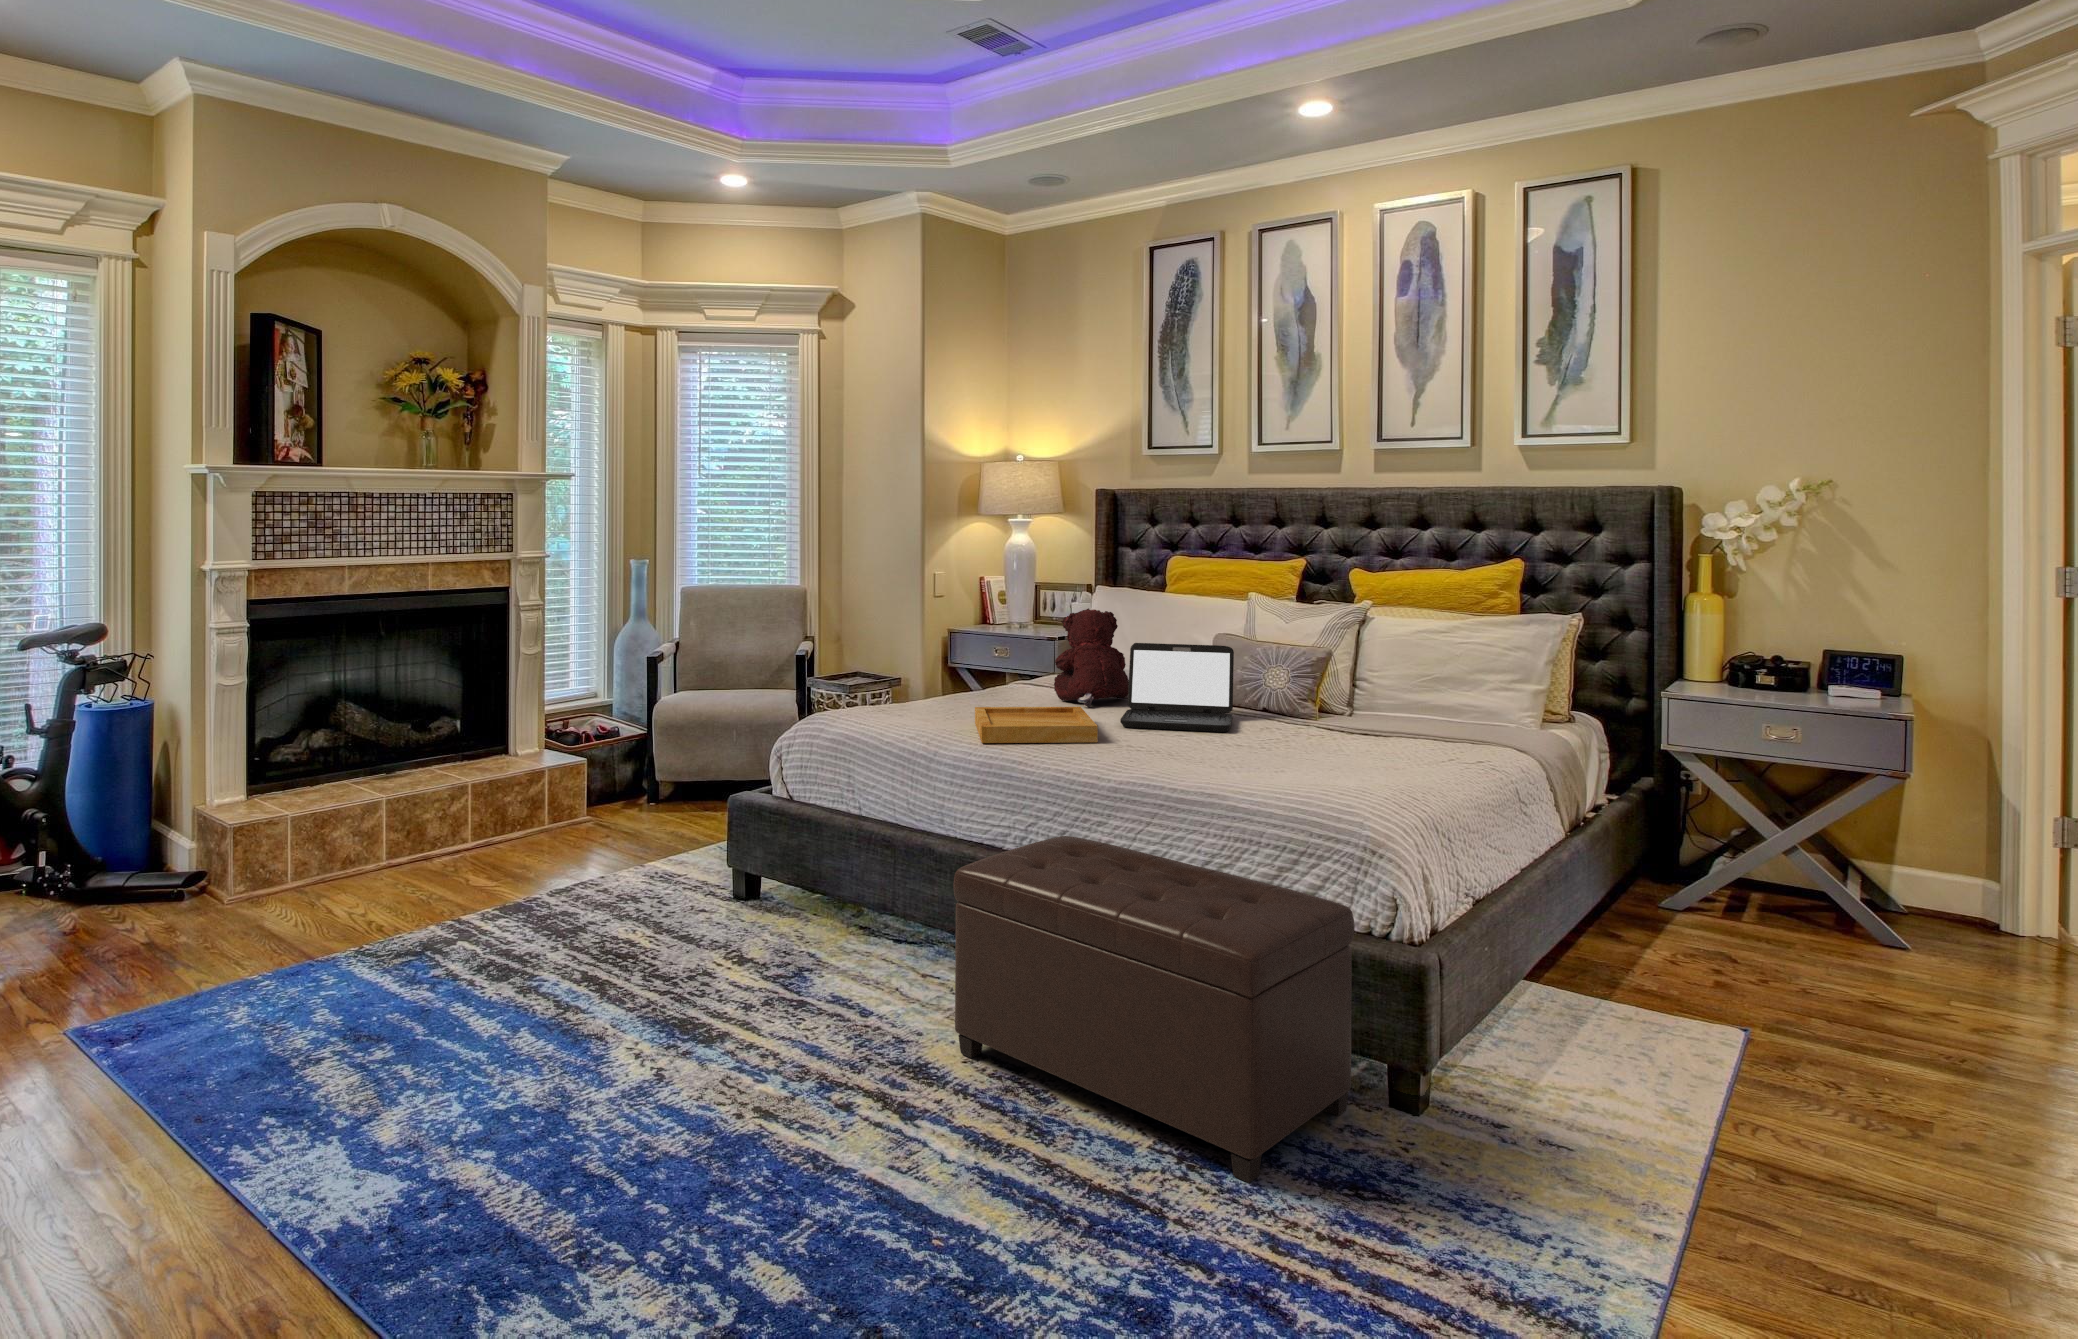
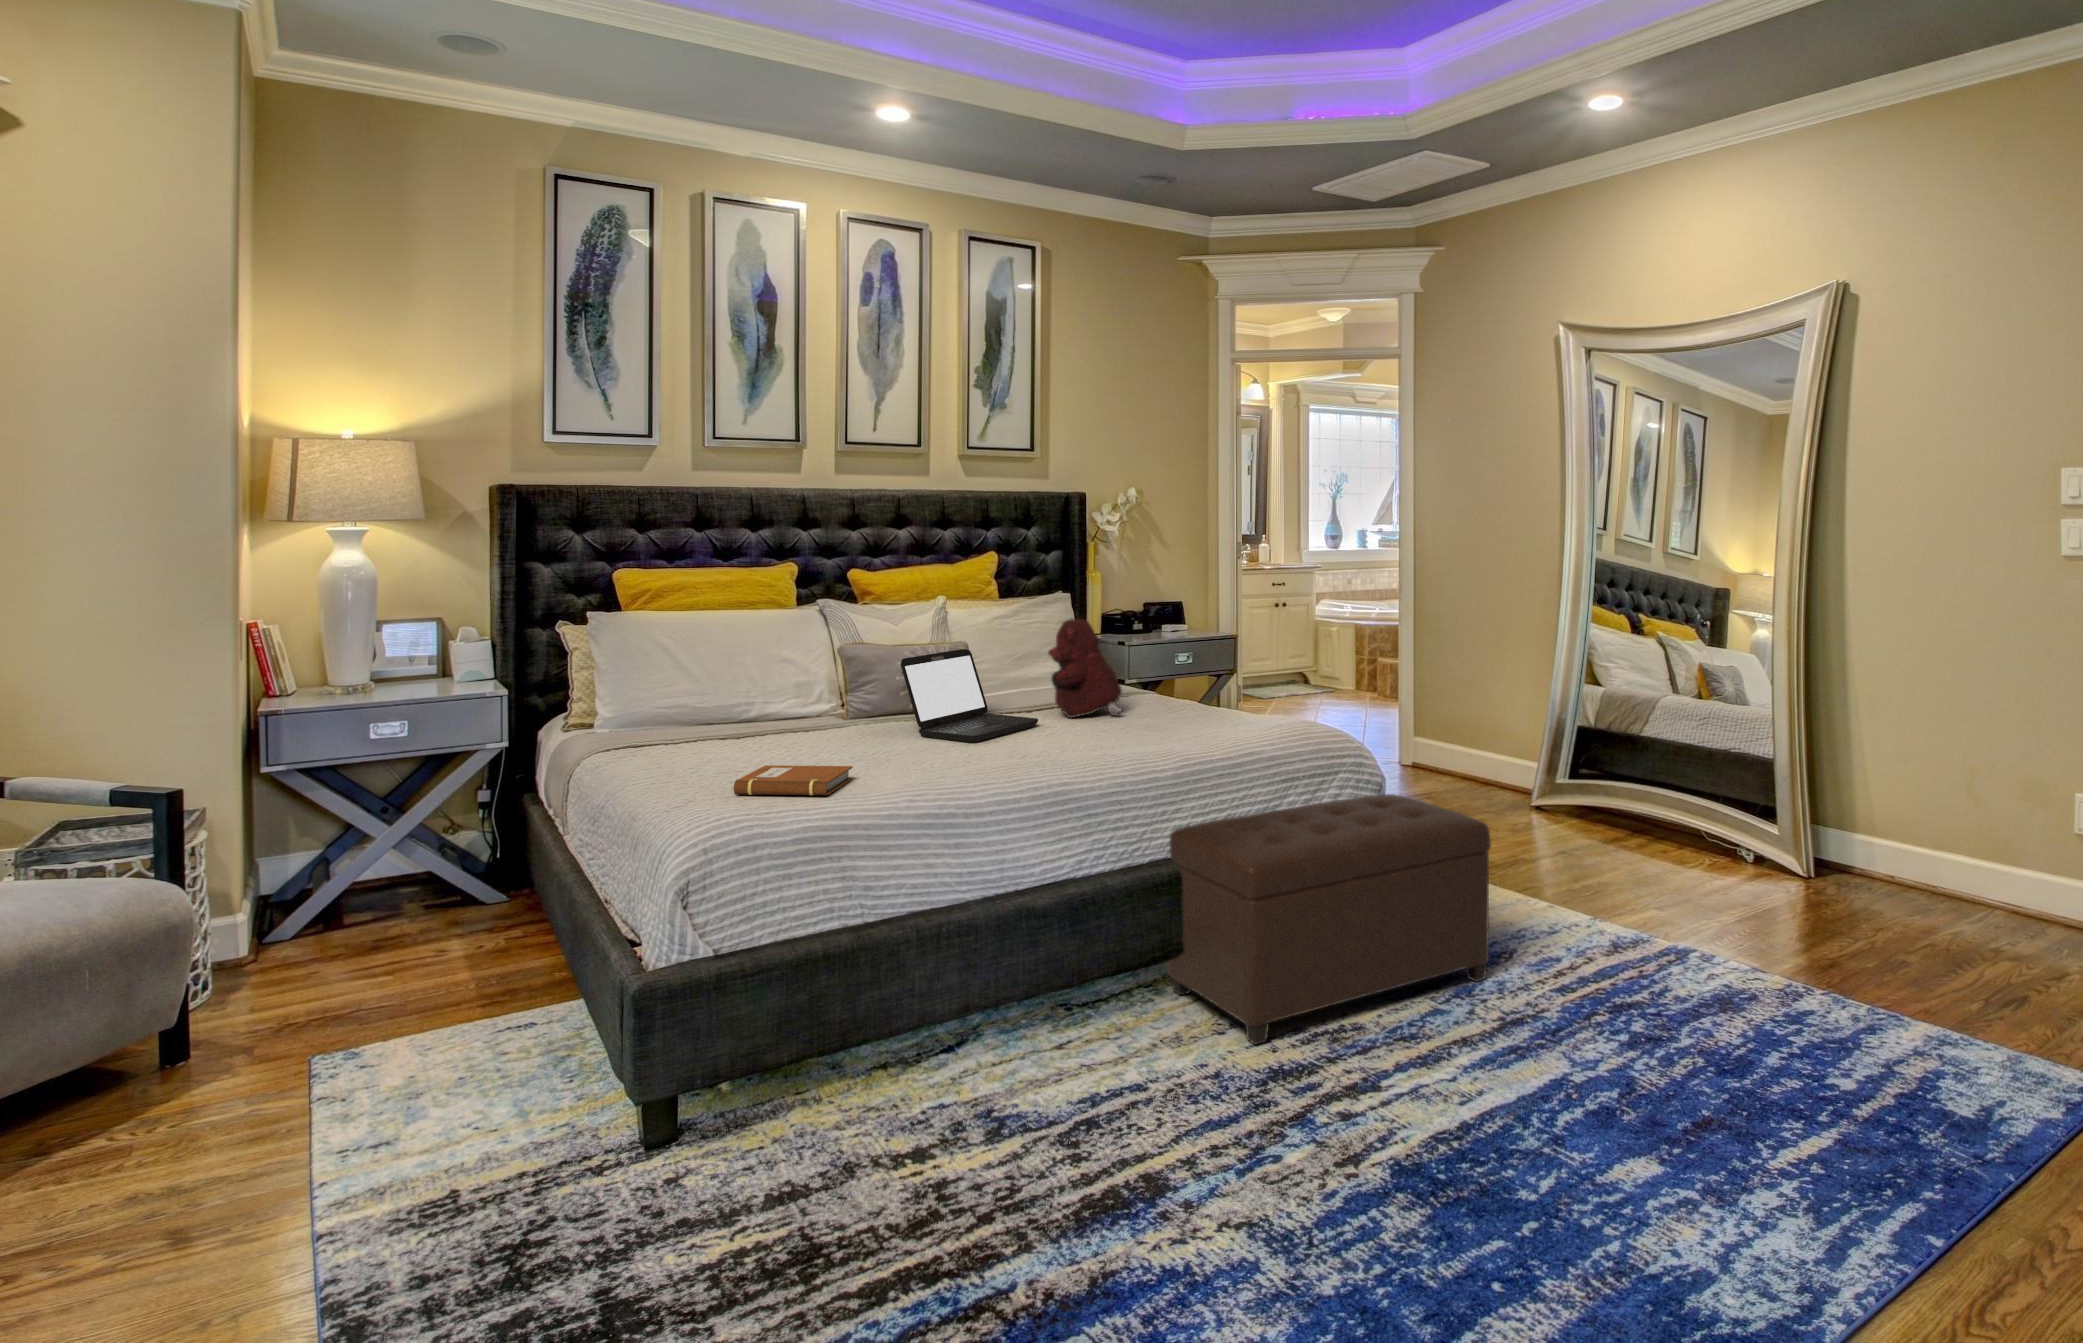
teddy bear: present [1054,608,1129,707] -> present [1049,618,1122,718]
notebook: none [888,699,958,722] -> present [733,765,852,795]
tray: present [975,707,1098,743] -> none [868,733,1034,781]

